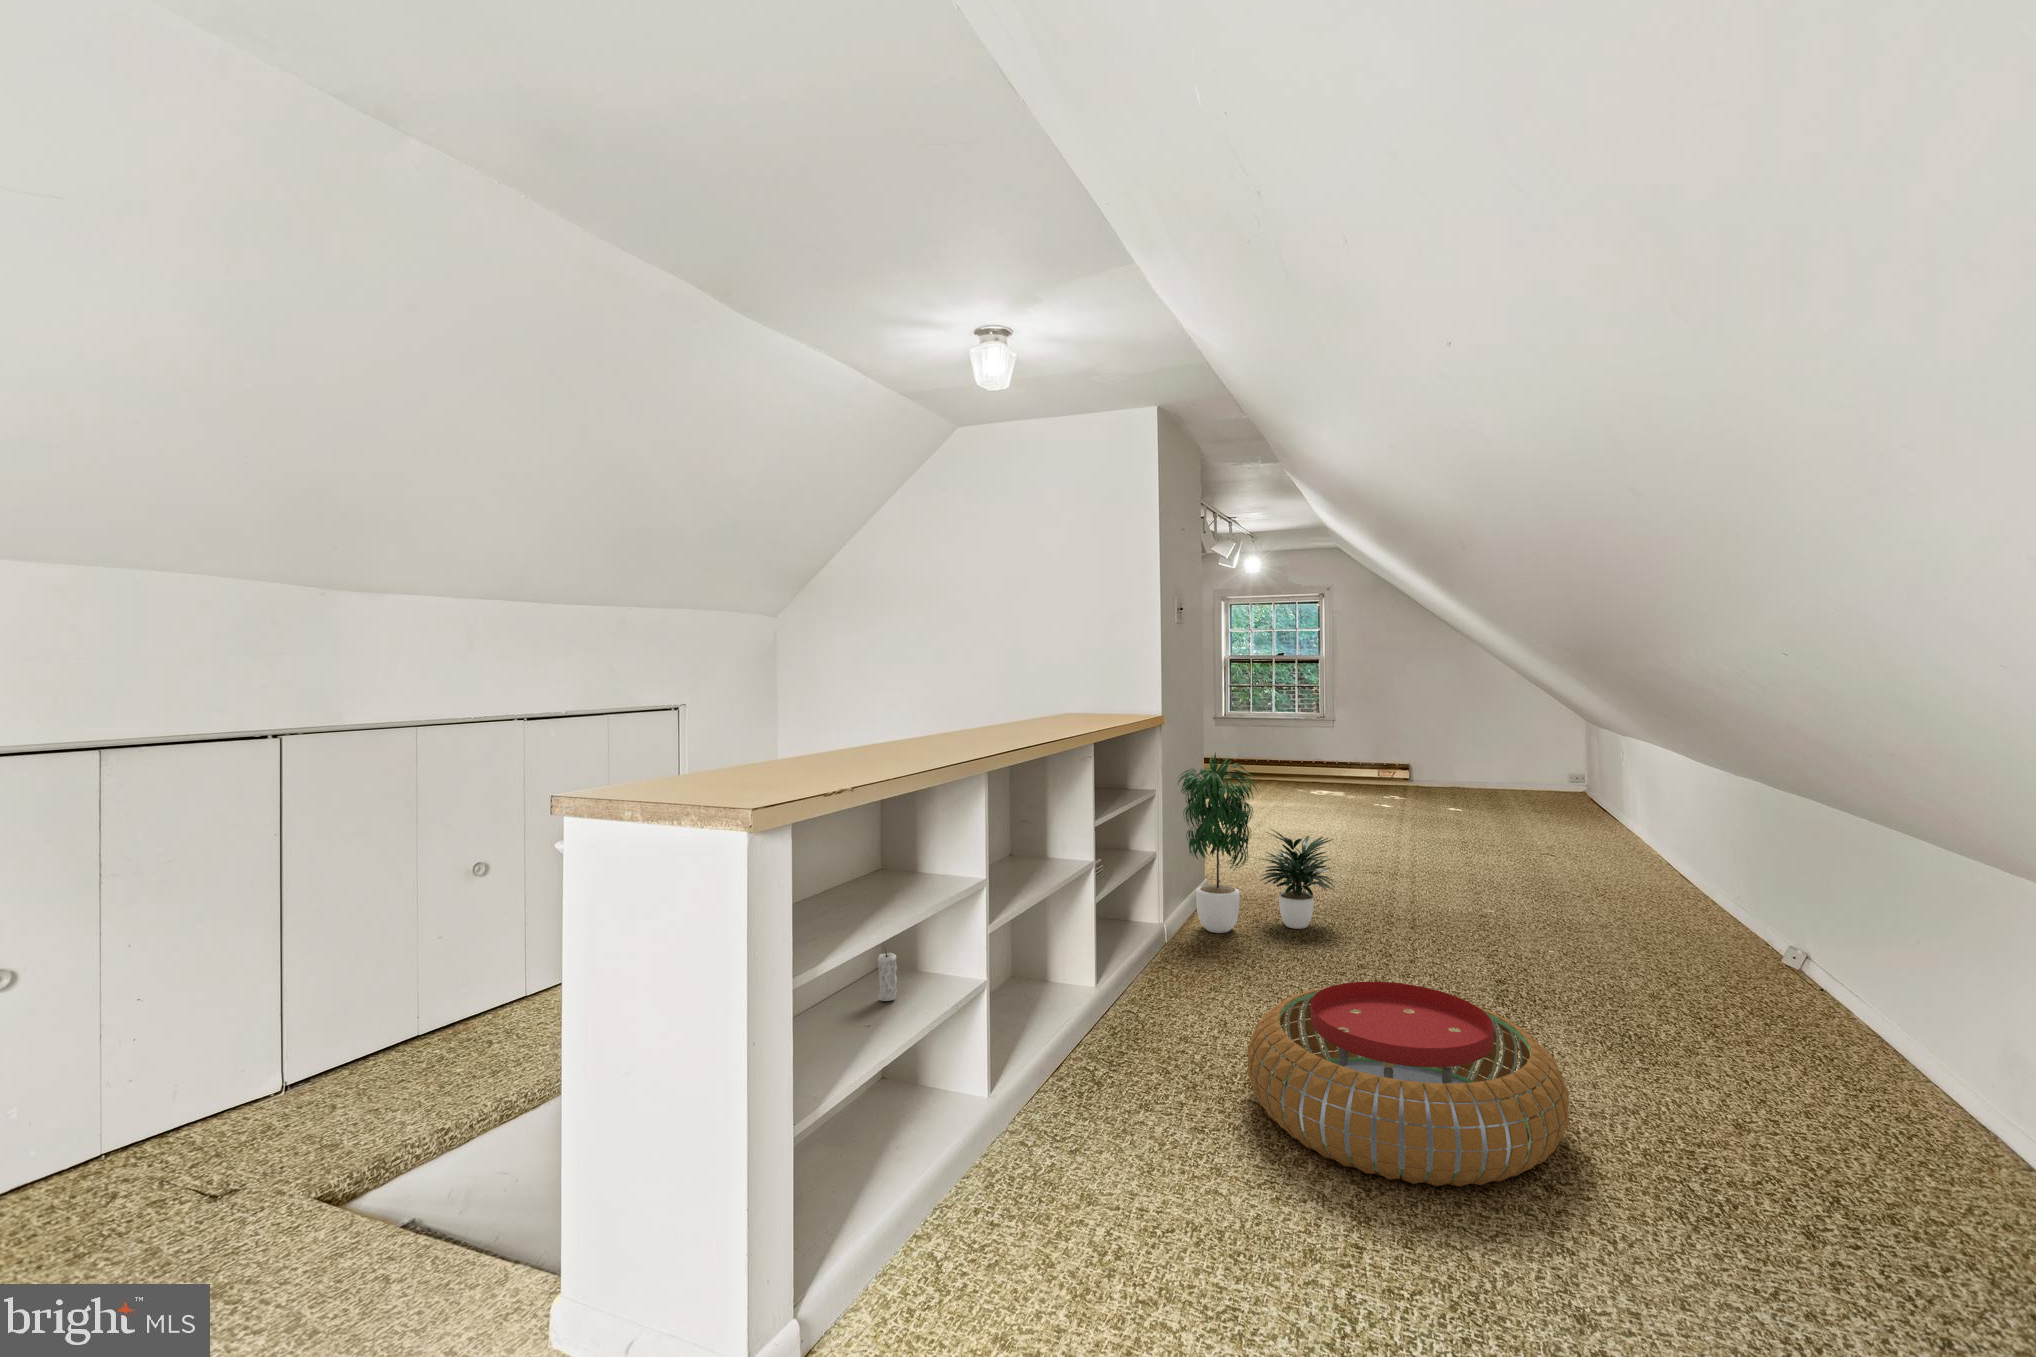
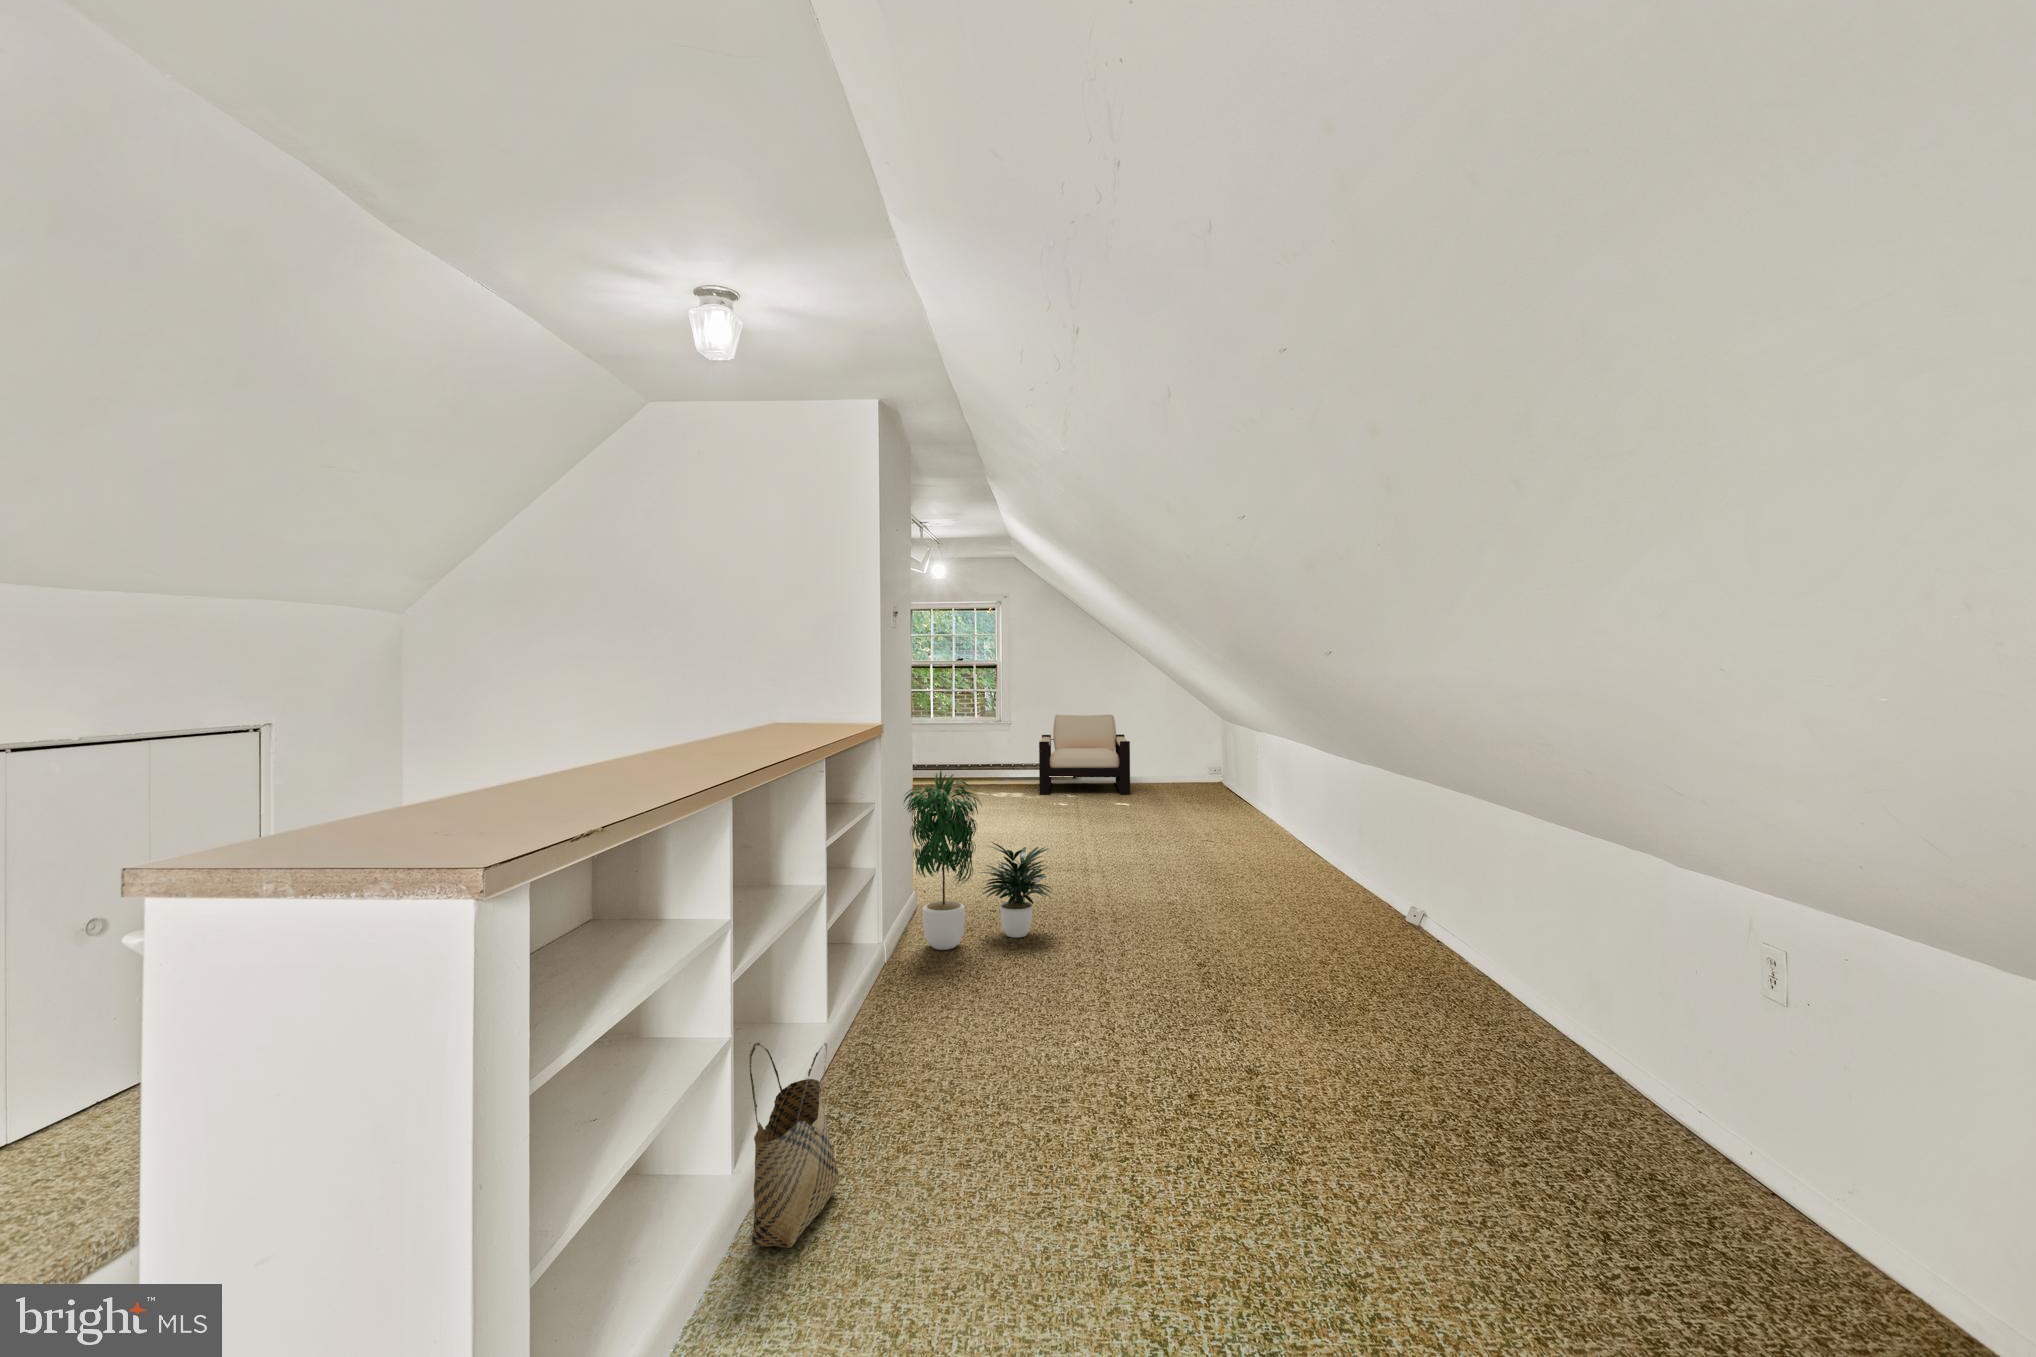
armchair: none [1357,693,1467,786] -> present [1039,715,1130,795]
candle: present [877,950,897,1001] -> none [597,1011,624,1080]
pouf: present [1247,982,1569,1187] -> none [1008,983,1300,1181]
woven basket: none [999,989,1078,1167] -> present [749,1043,839,1248]

